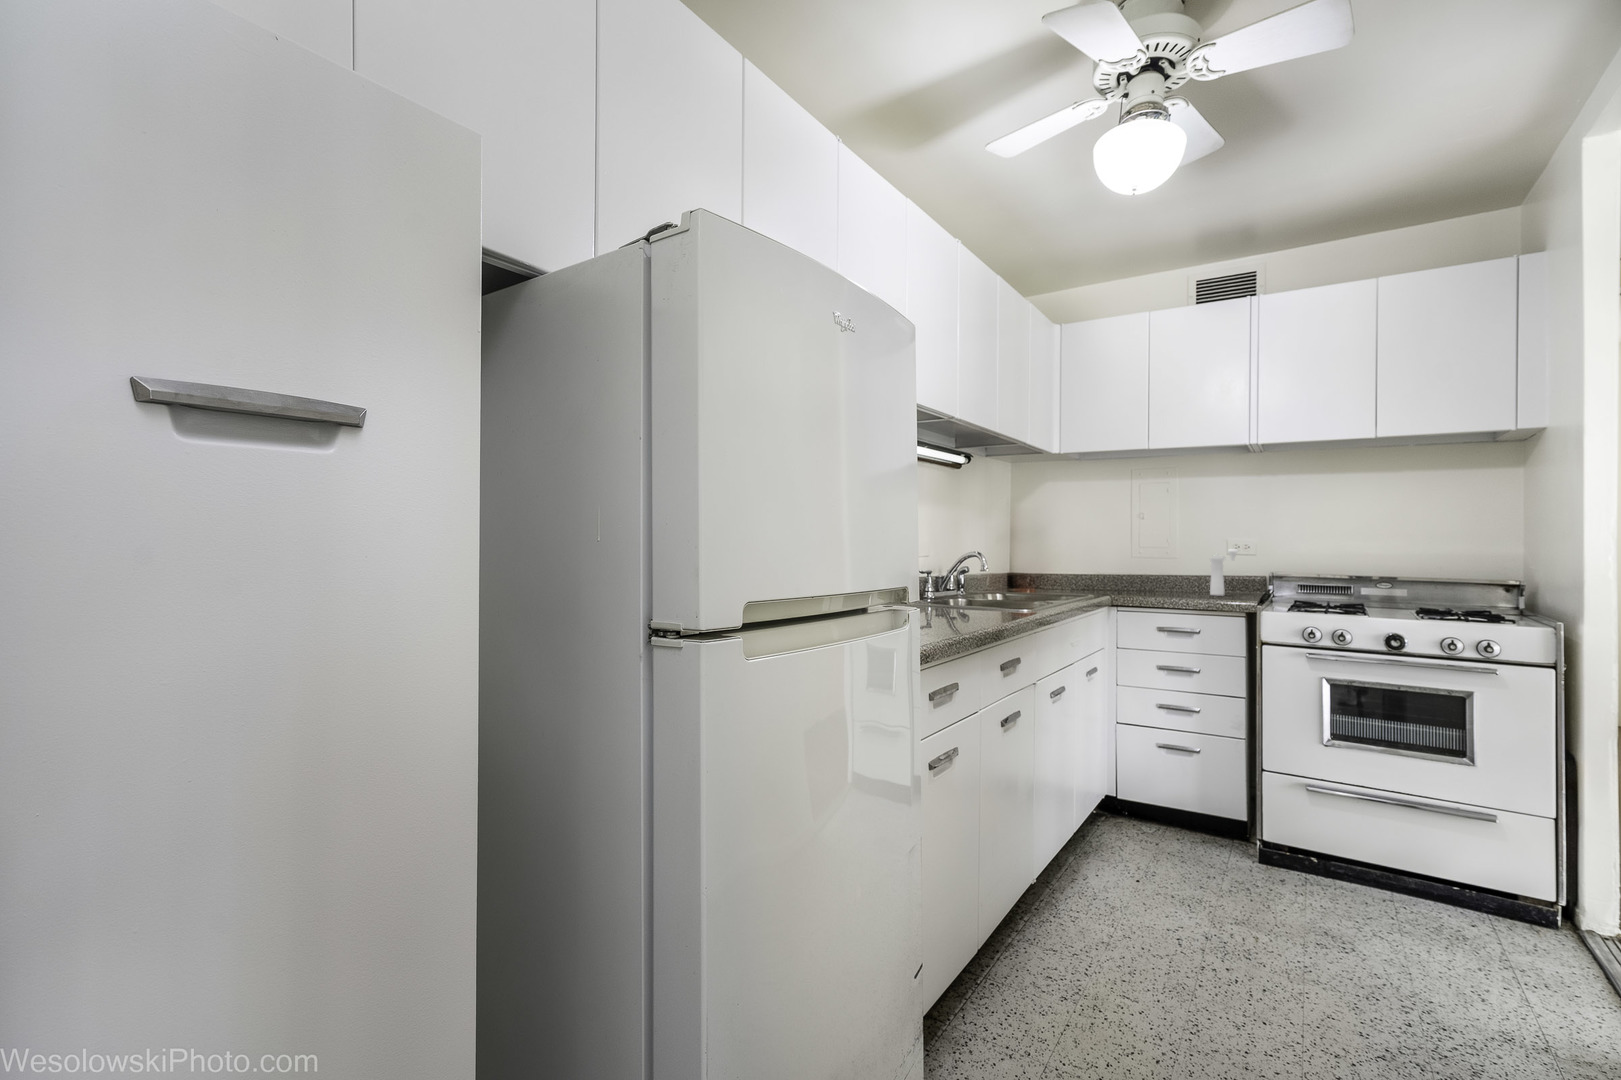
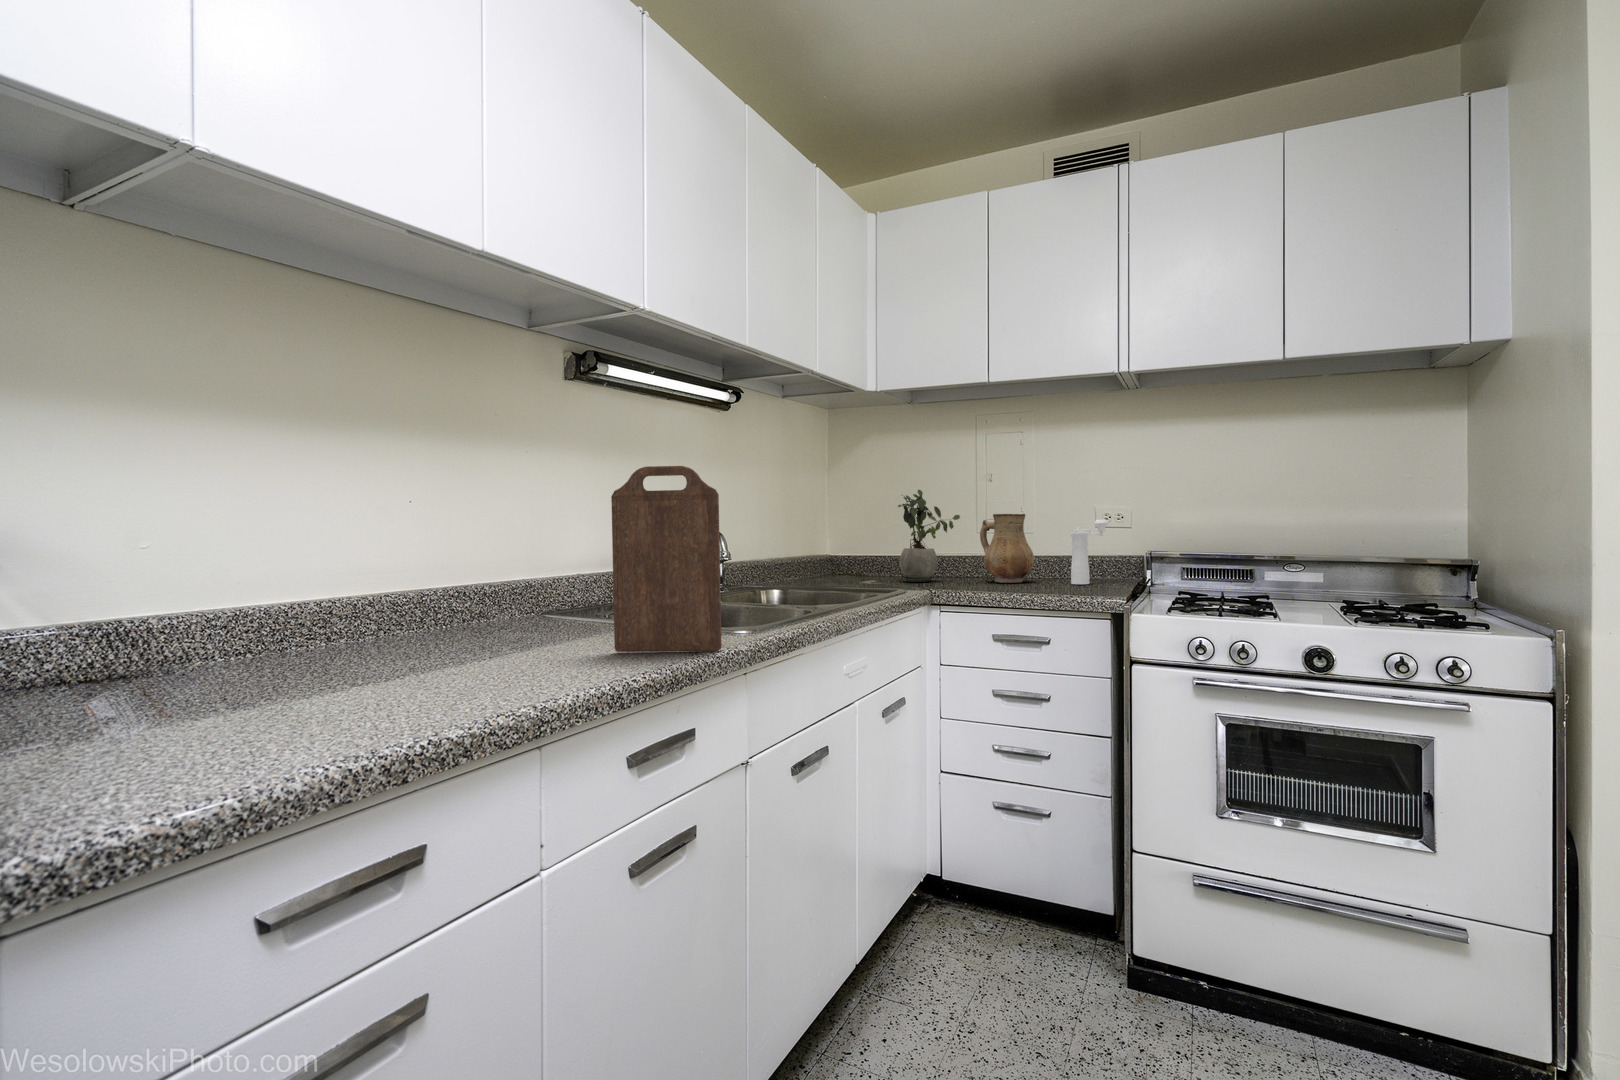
cutting board: none [956,514,1019,619] -> present [611,466,722,652]
potted plant: none [1073,525,1122,592] -> present [898,490,960,582]
ceramic pitcher: none [1137,543,1180,594] -> present [980,514,1034,583]

